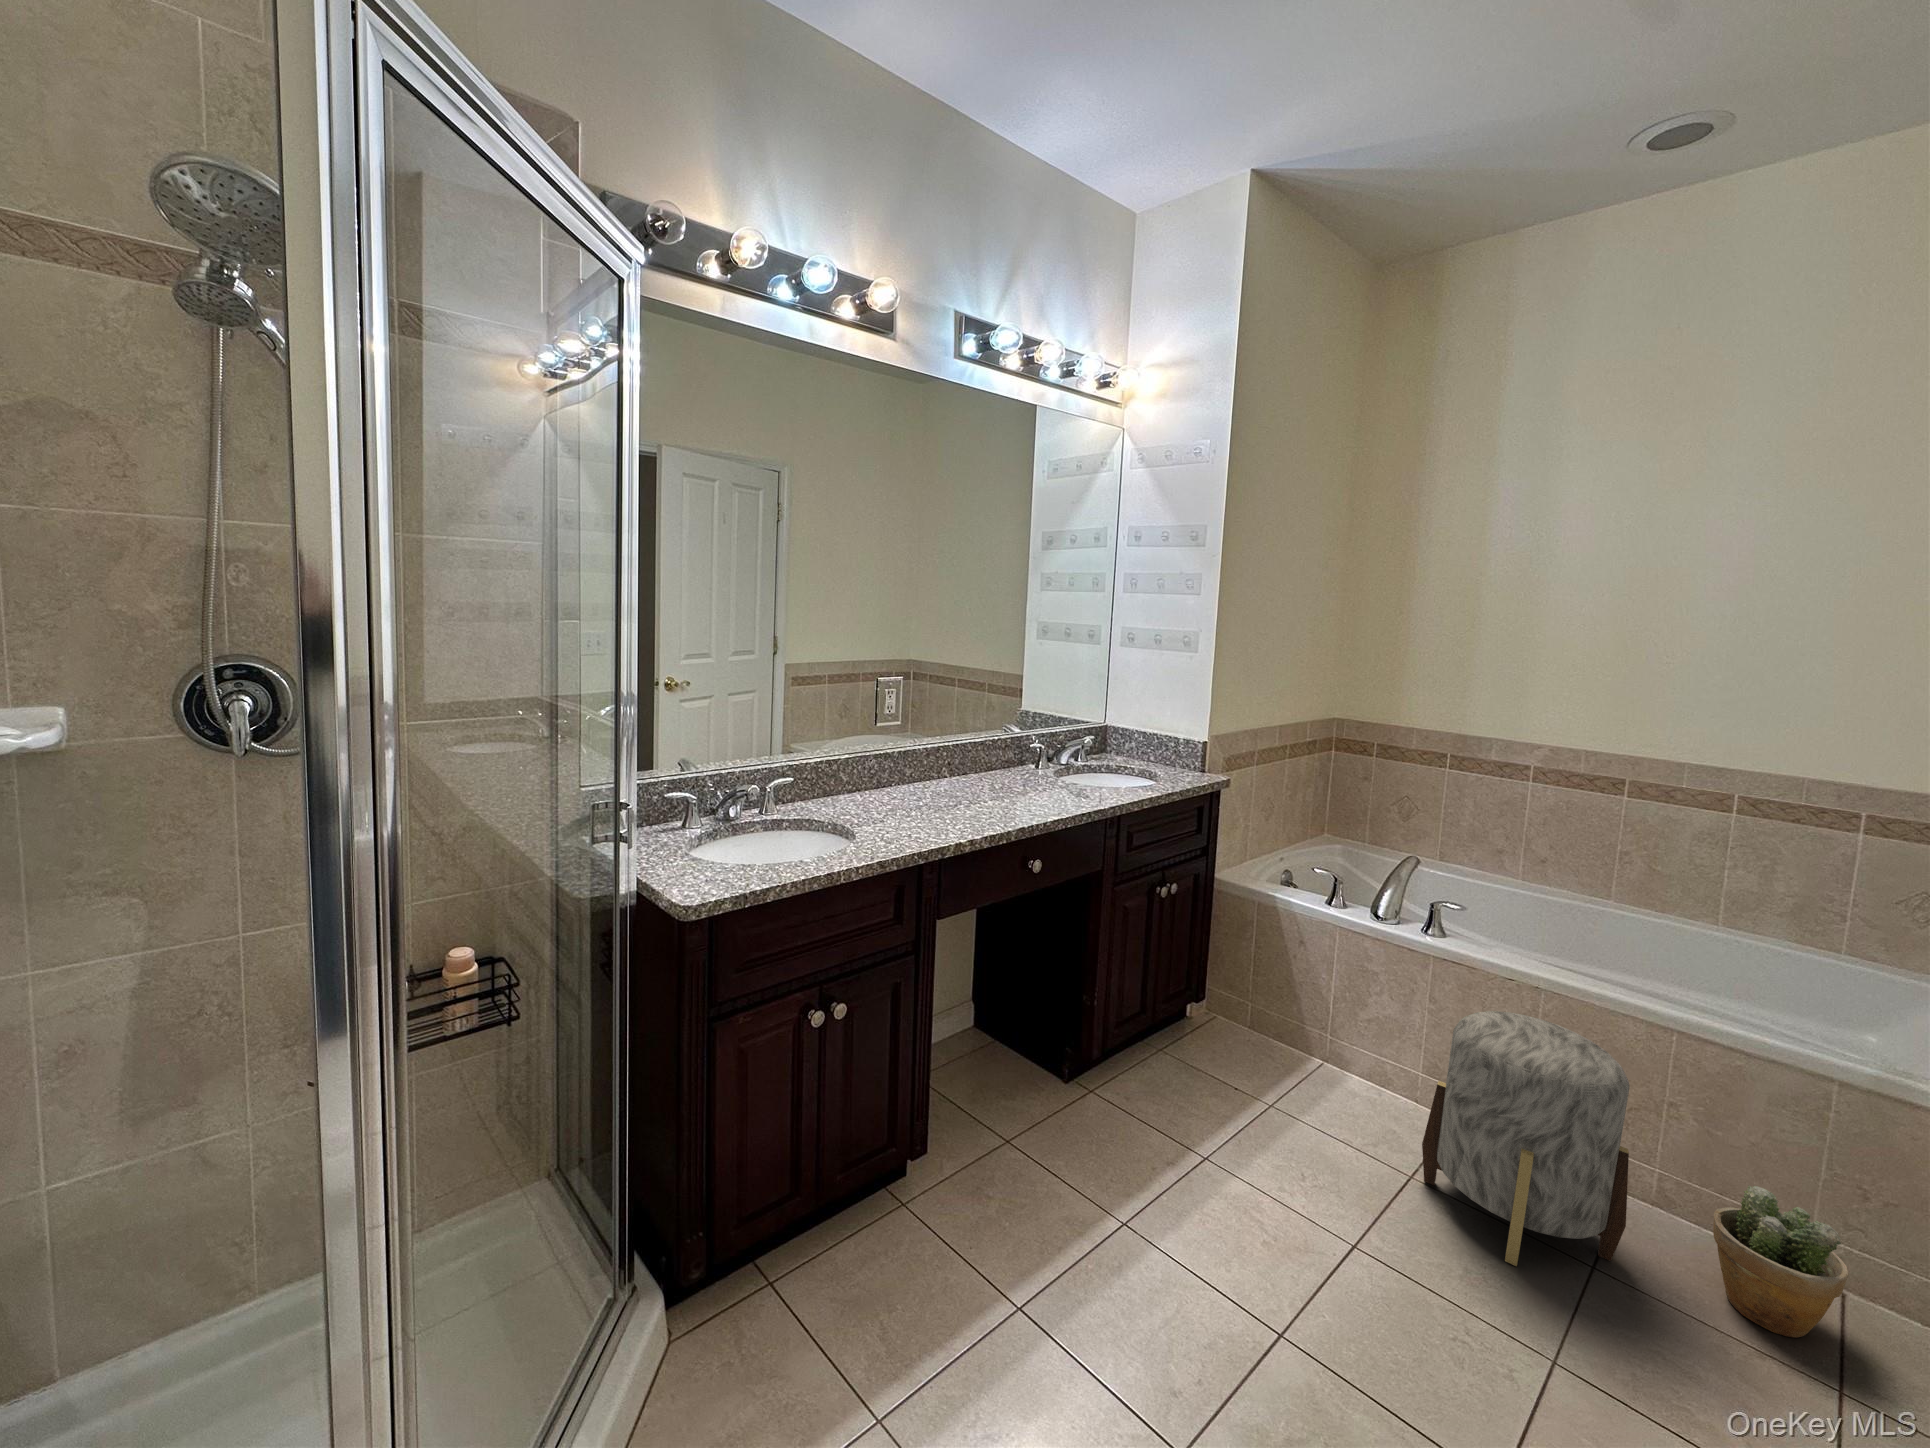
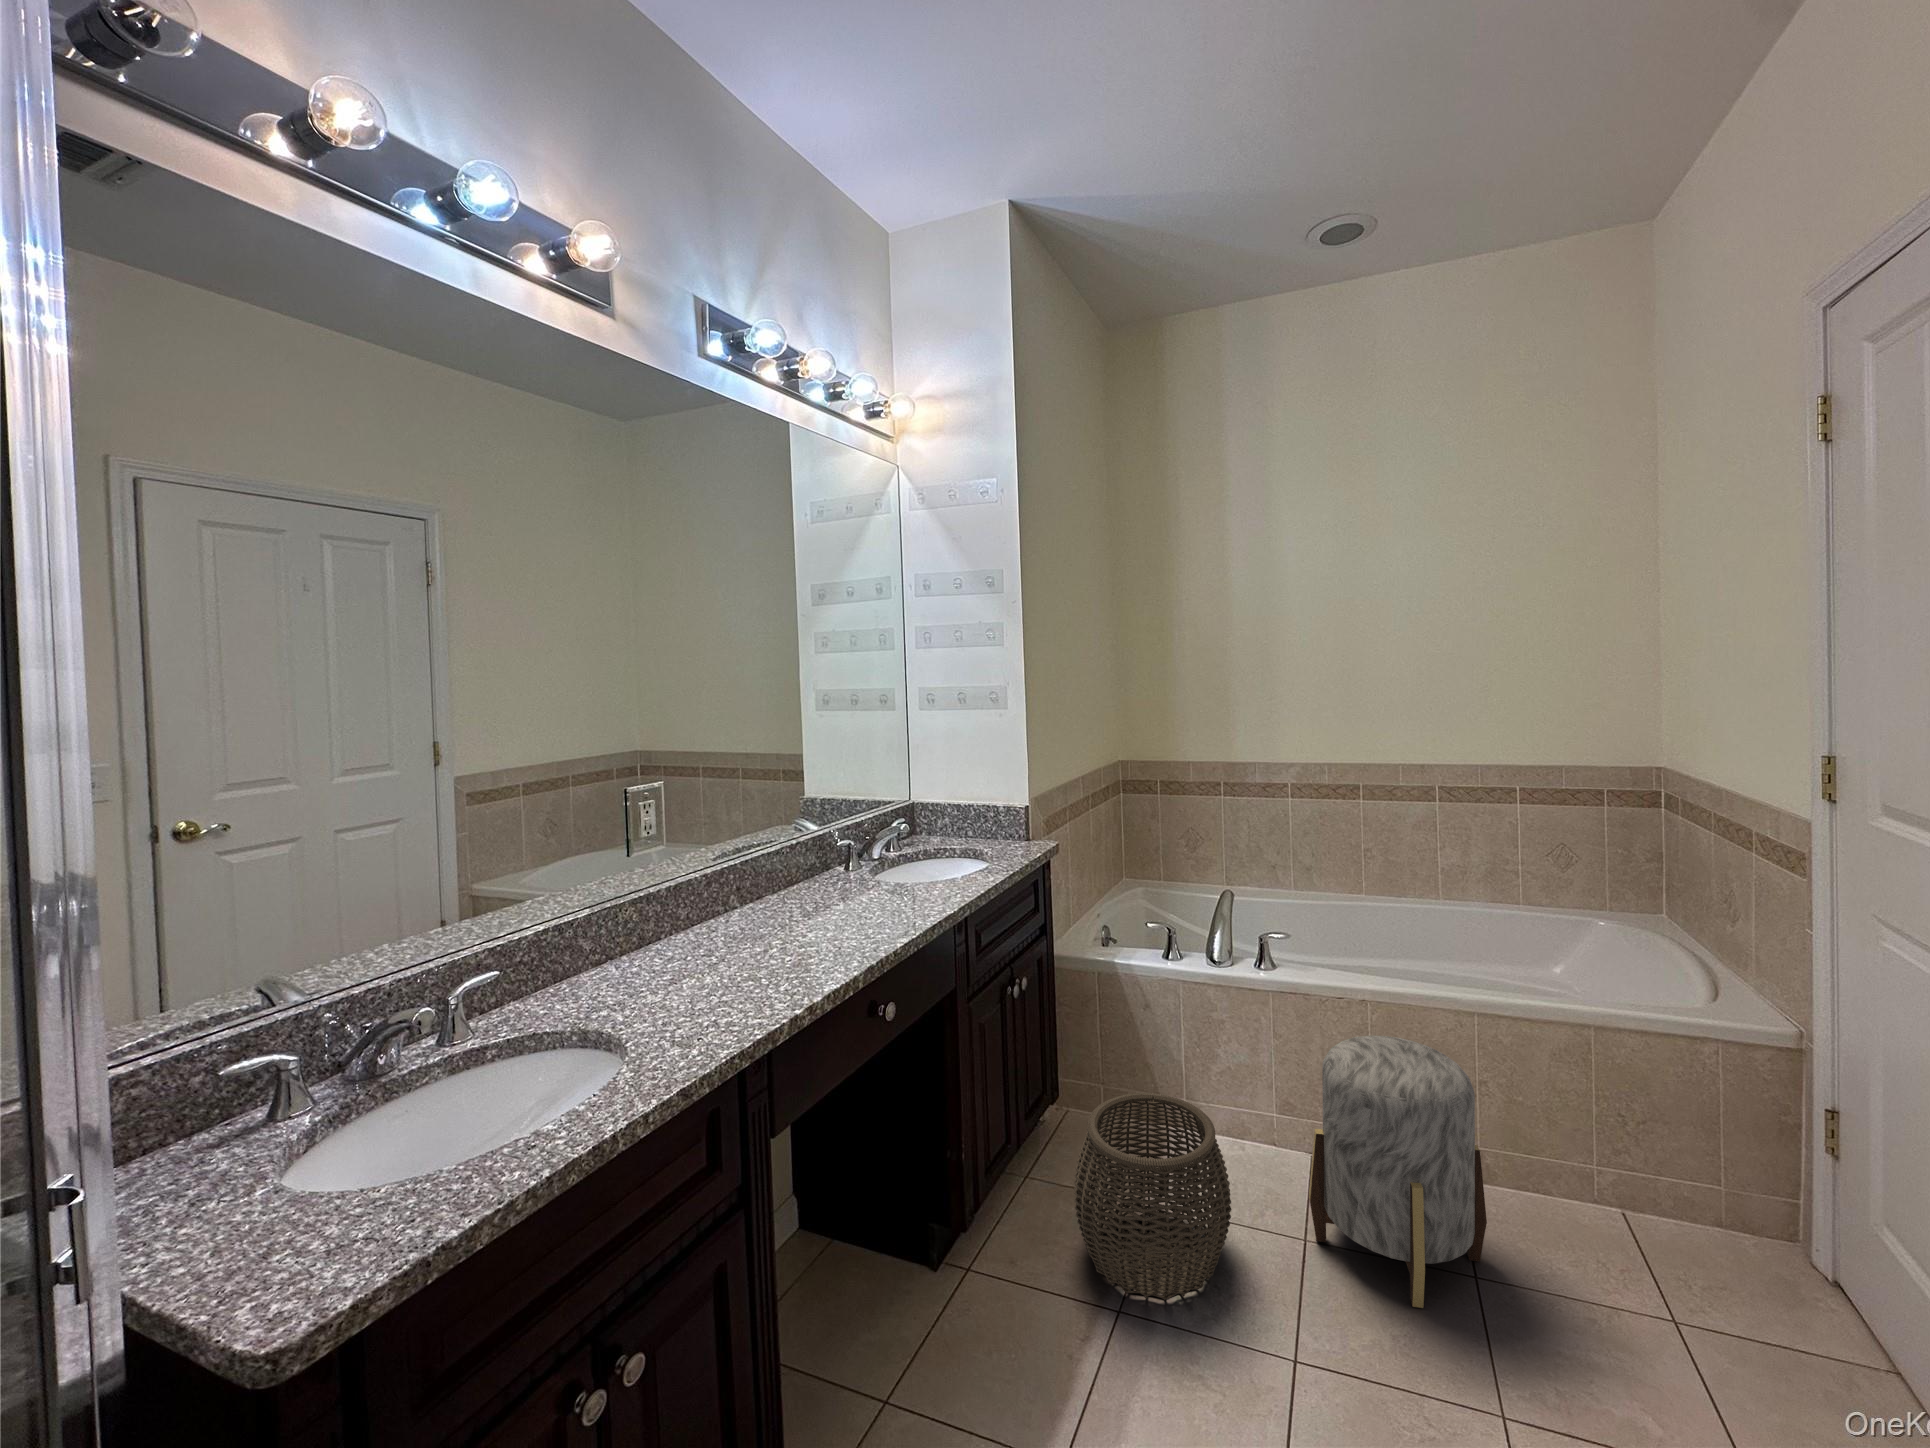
woven basket: none [1186,999,1336,1171] -> present [1074,1093,1232,1300]
potted plant: present [1713,1186,1849,1338] -> none [1542,1145,1644,1279]

